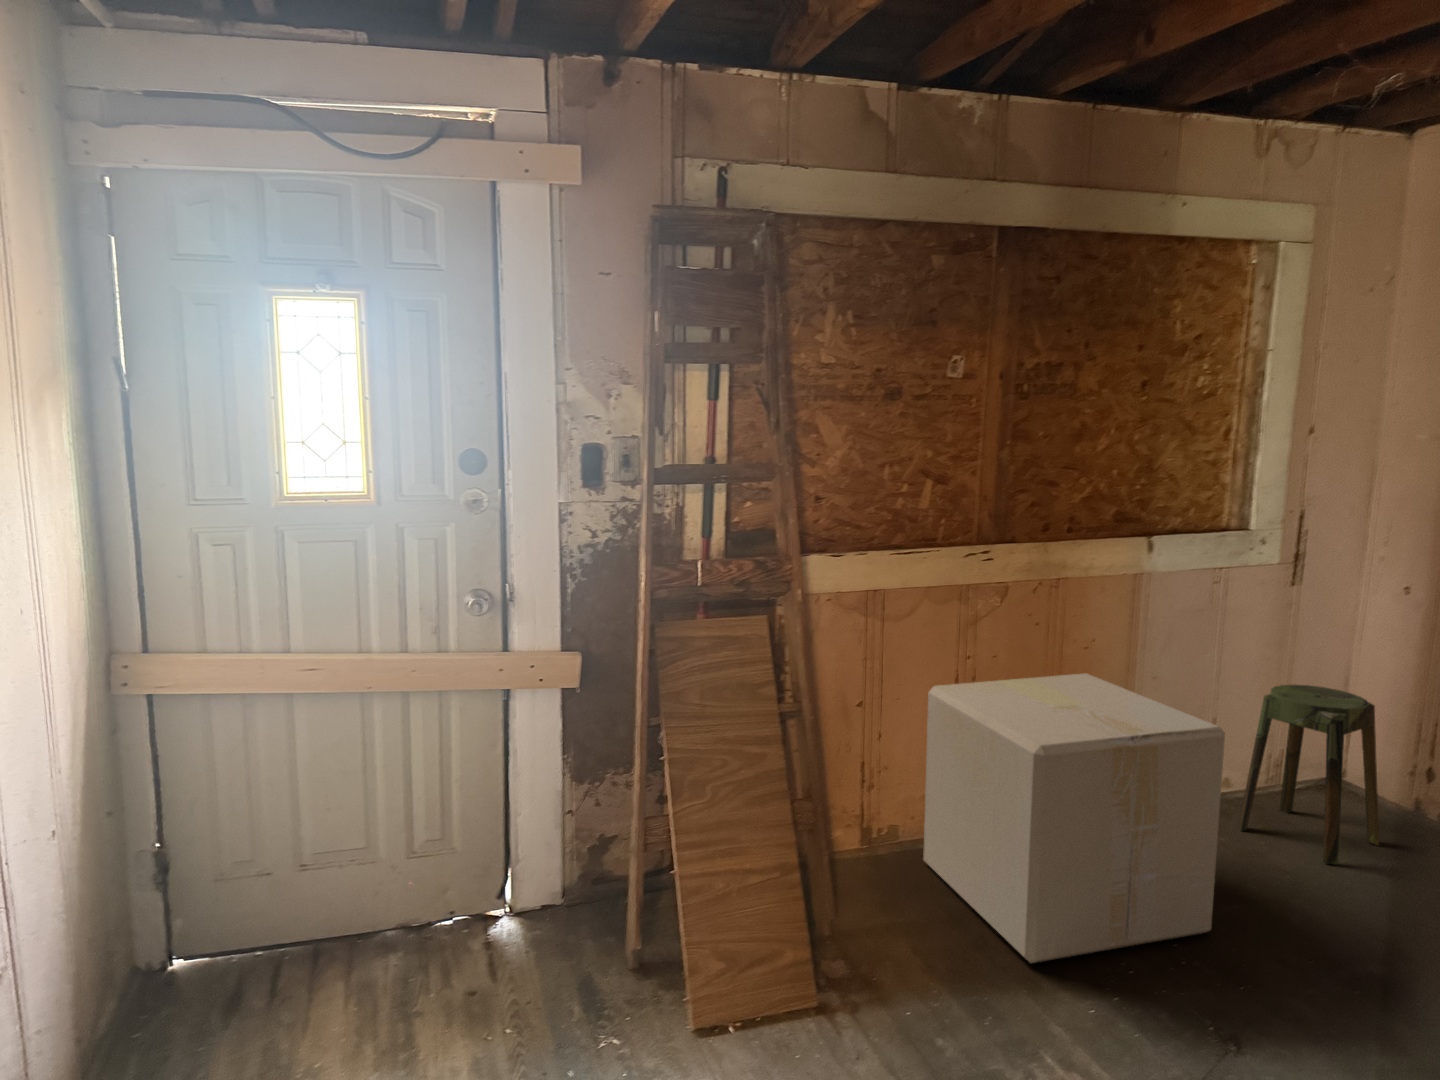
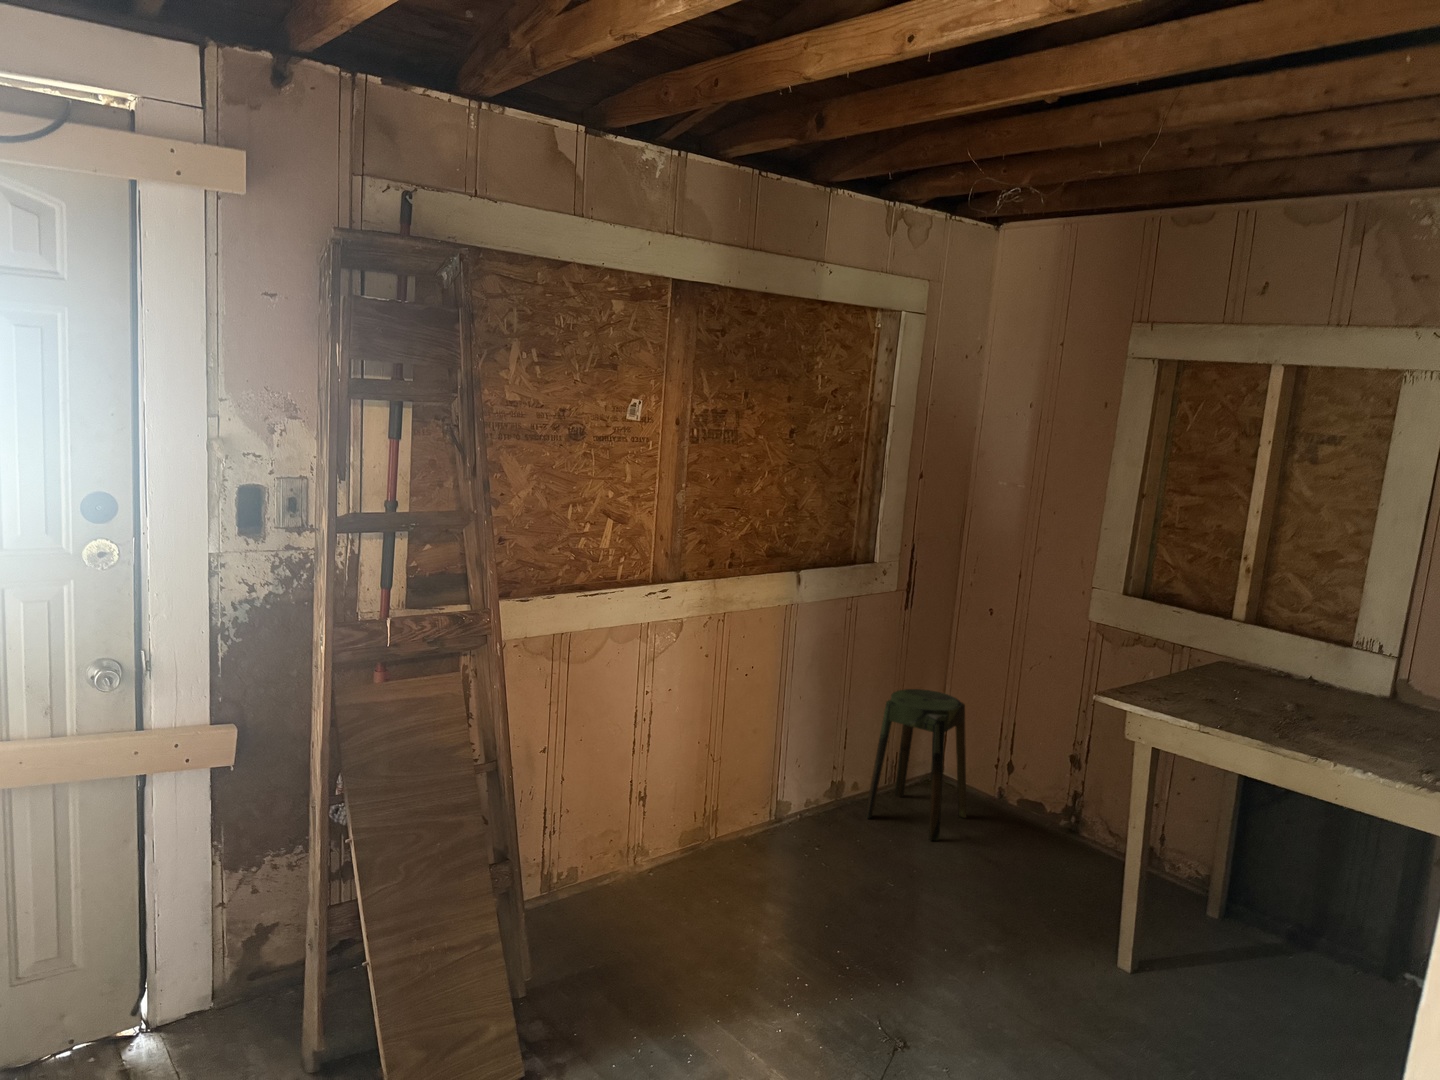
cardboard box: present [923,673,1225,963] -> none [605,695,866,978]

